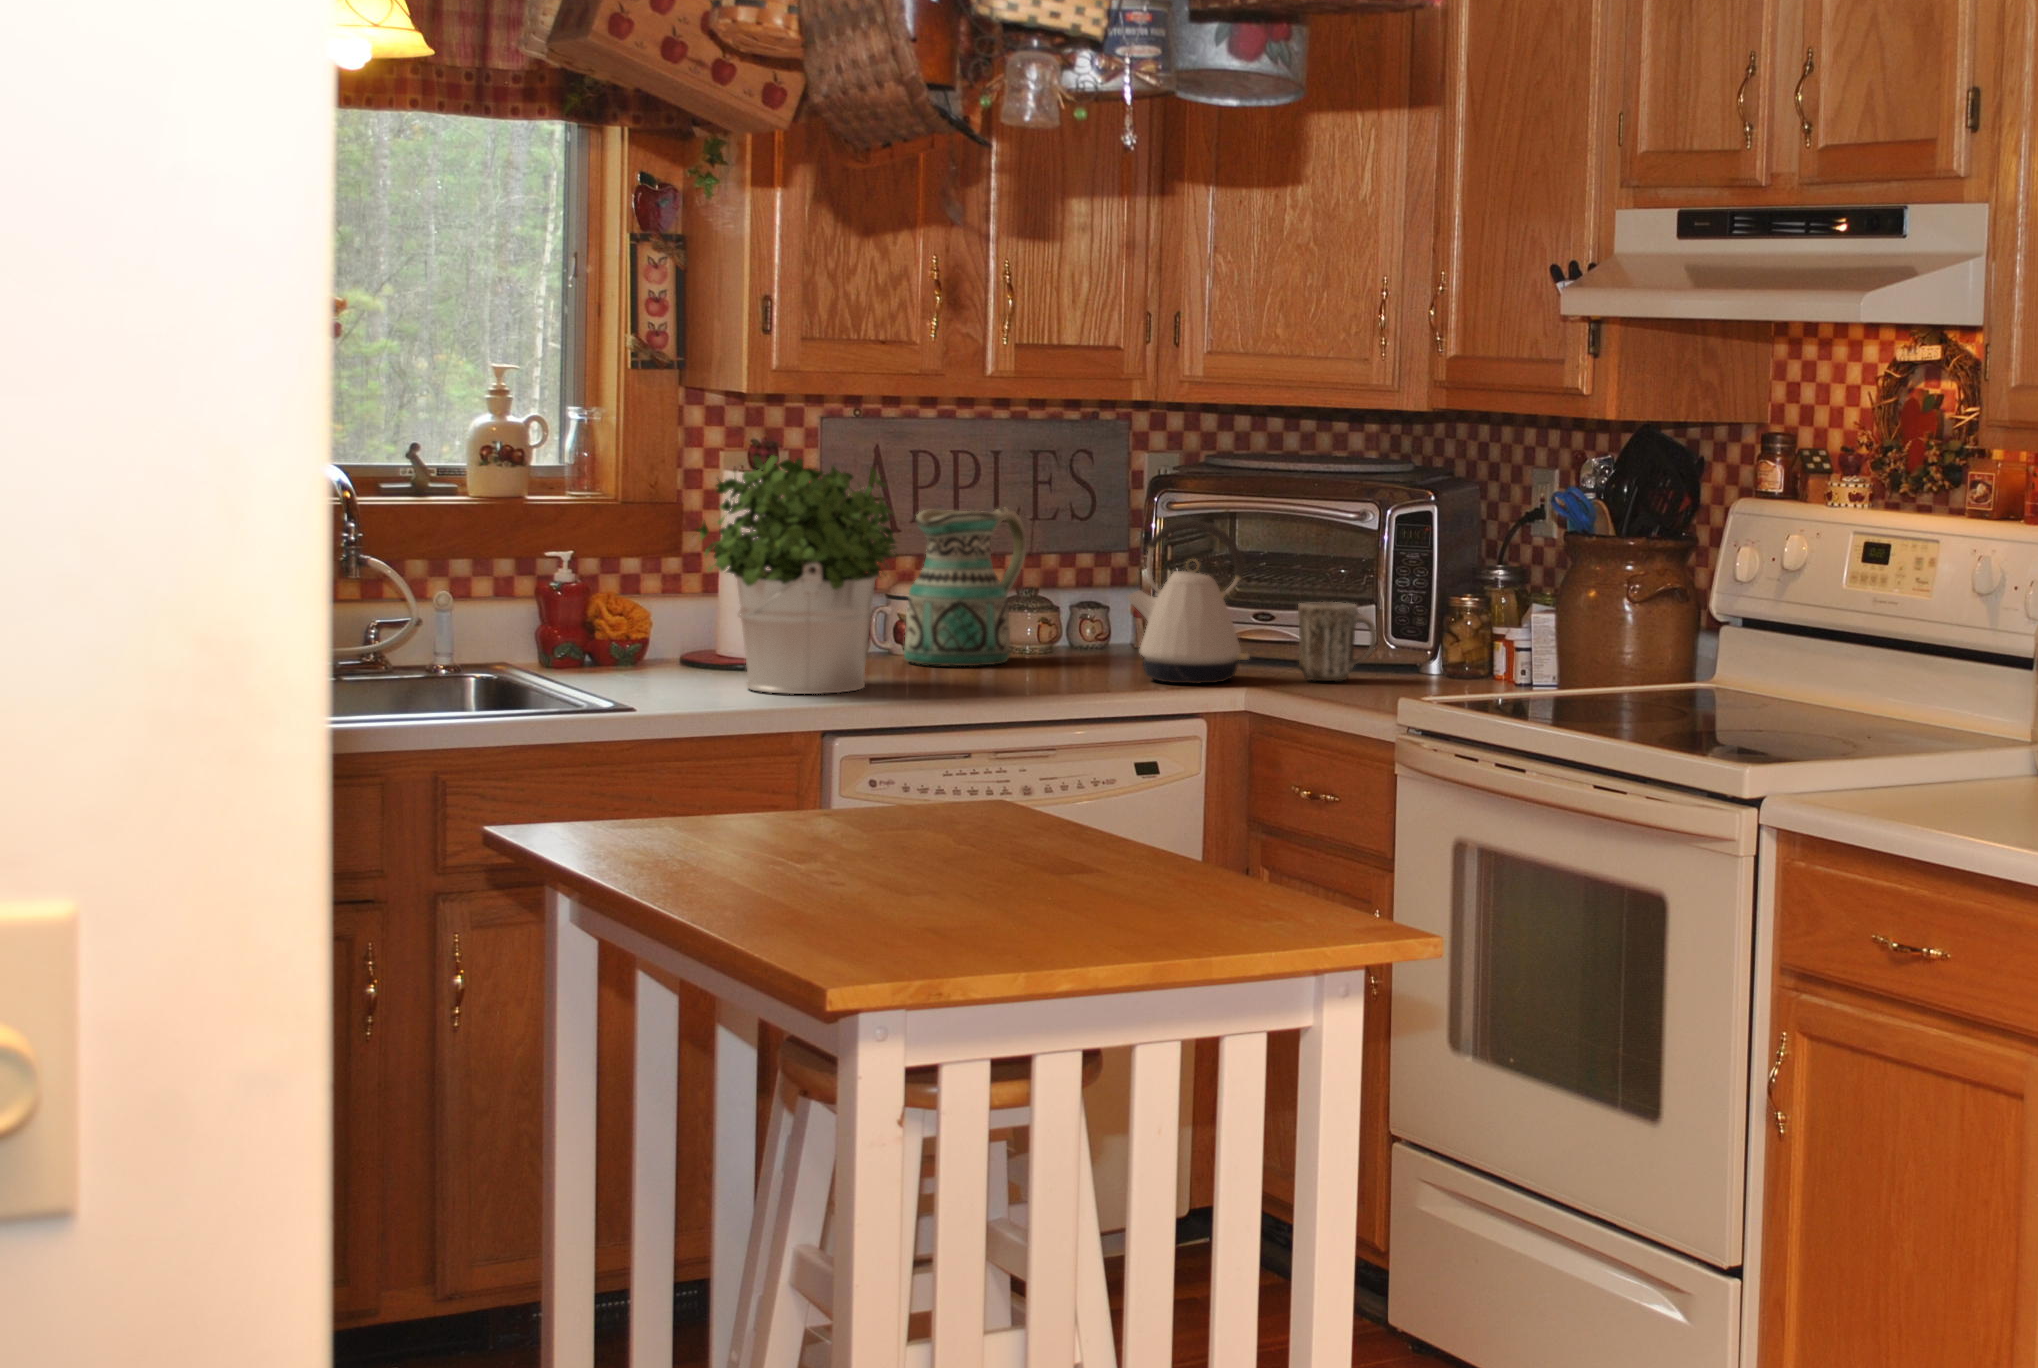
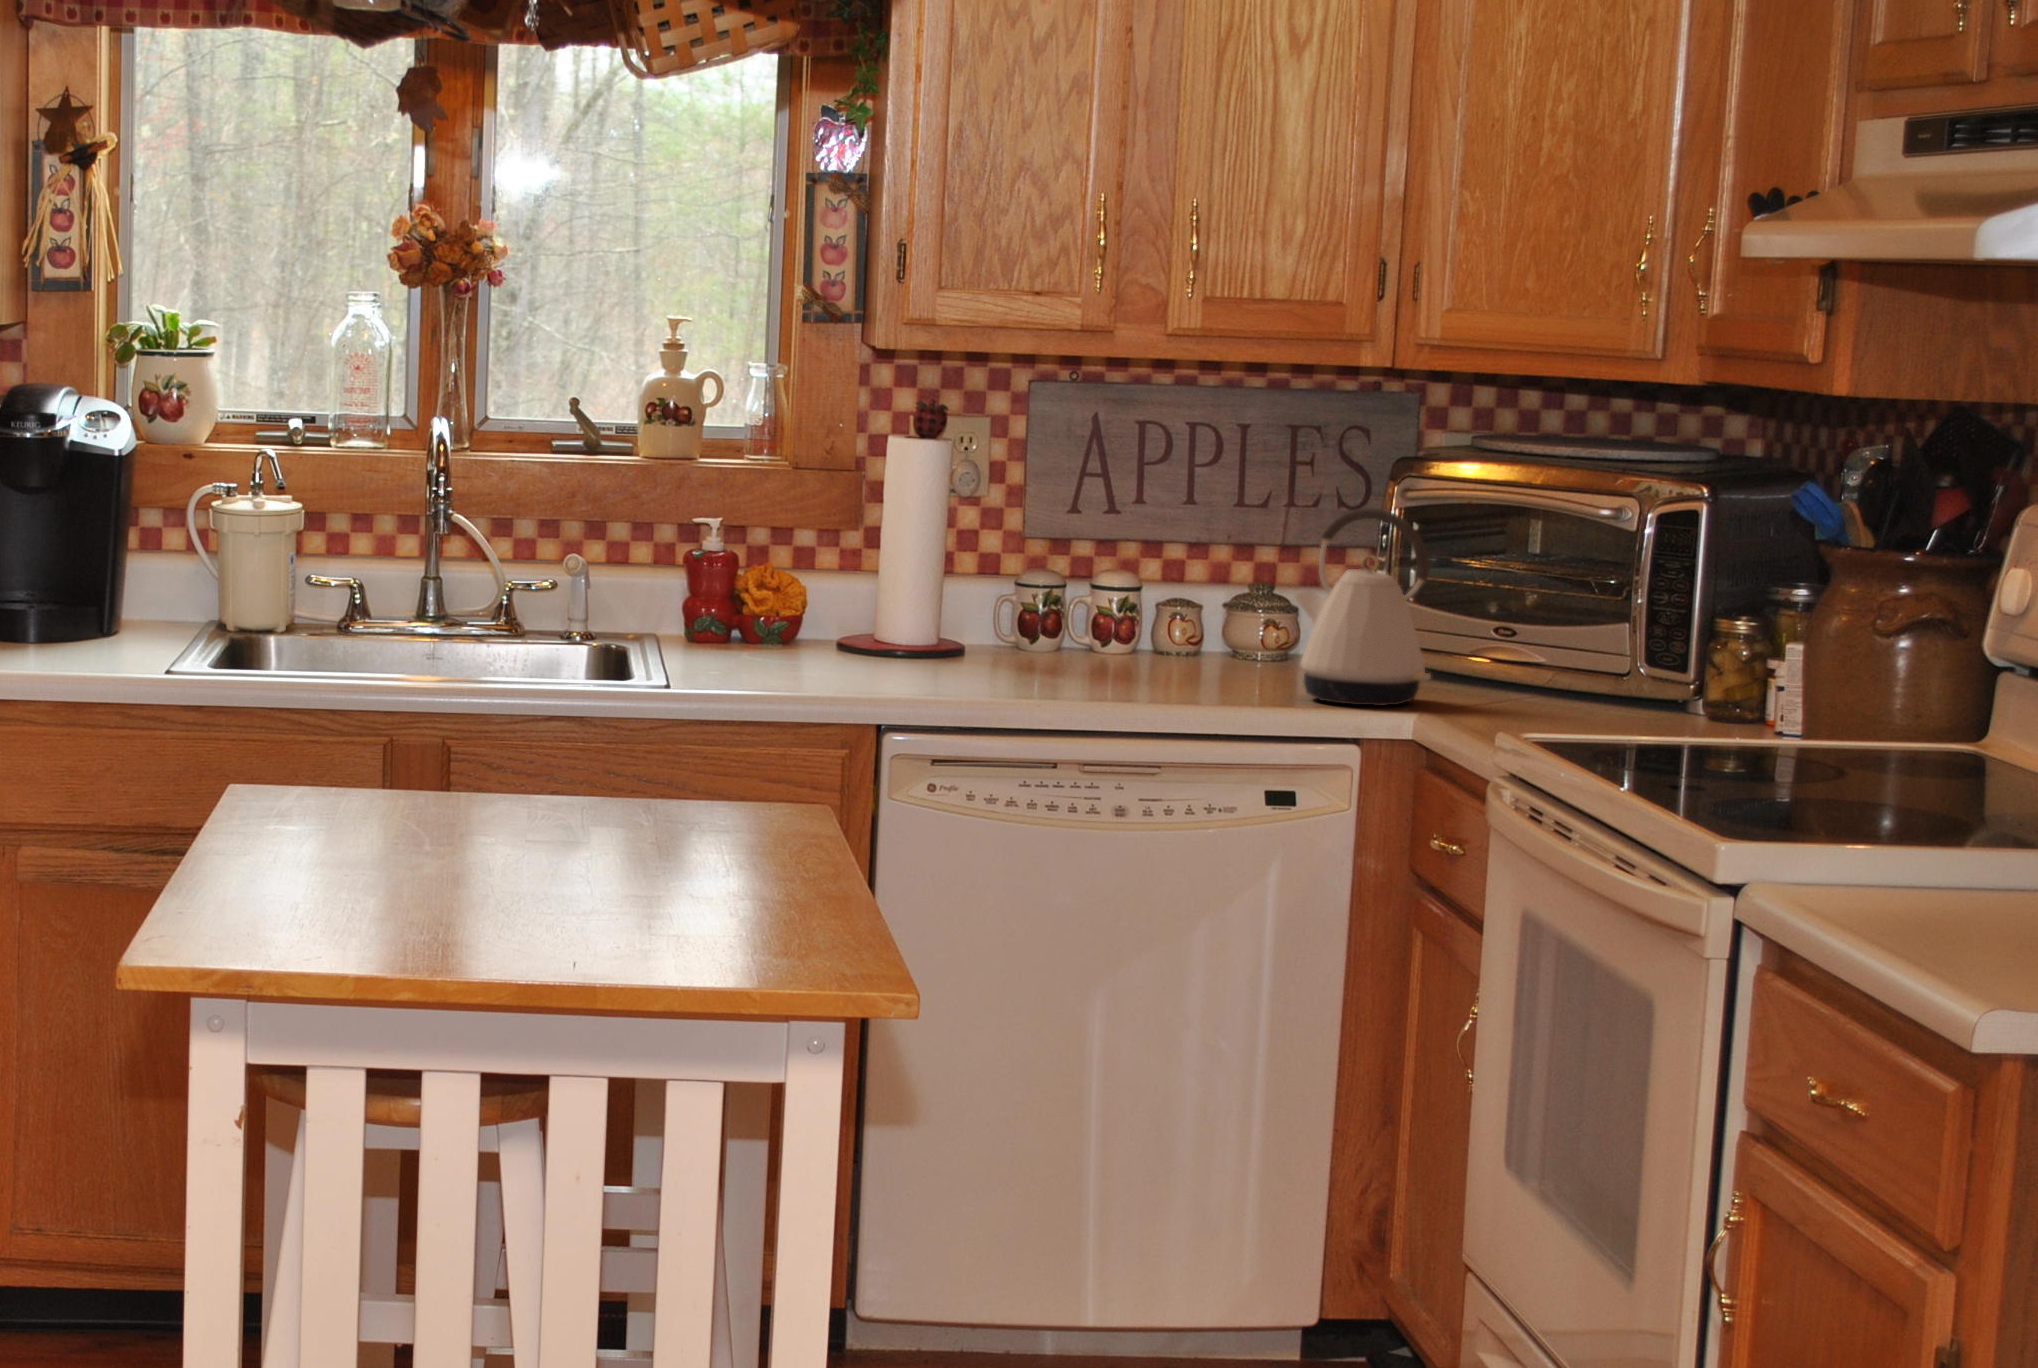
potted plant: present [696,456,899,694] -> none [806,417,1026,685]
ceramic pitcher: present [904,508,1026,666] -> none [1082,487,1244,670]
mug: present [1298,602,1377,681] -> none [1492,616,1590,714]

